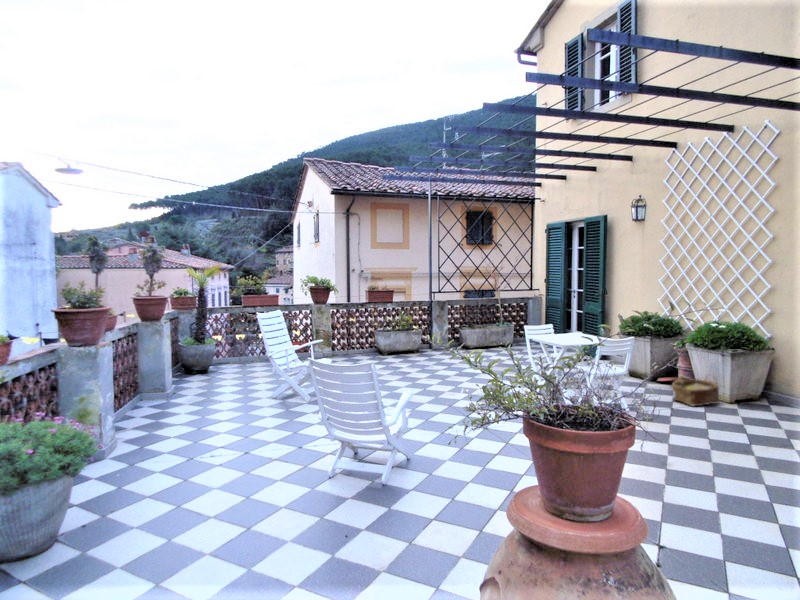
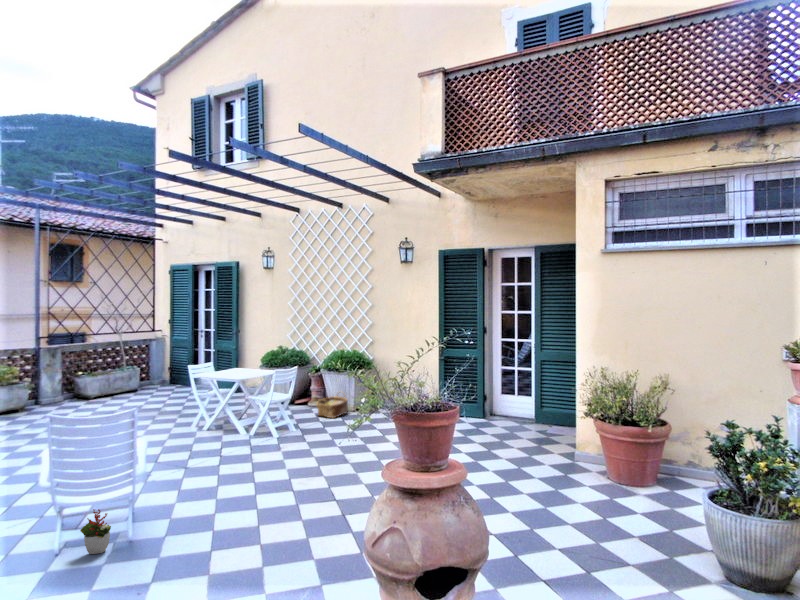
decorative plant: none [362,433,382,471] -> present [80,509,111,554]

